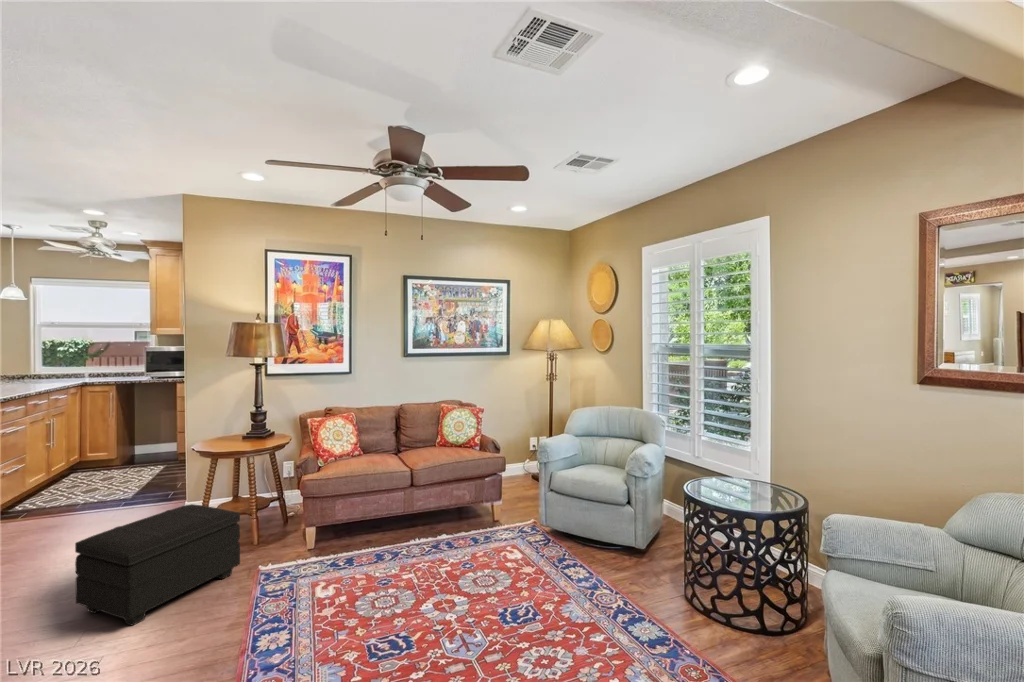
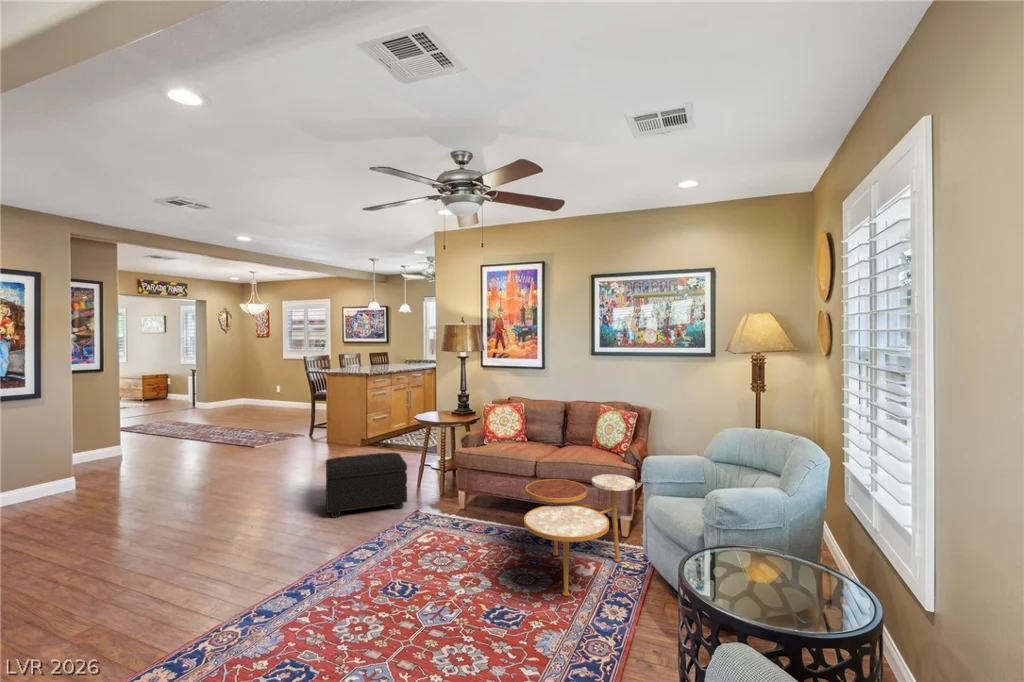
side table: none [447,462,561,577] -> present [524,474,635,596]

